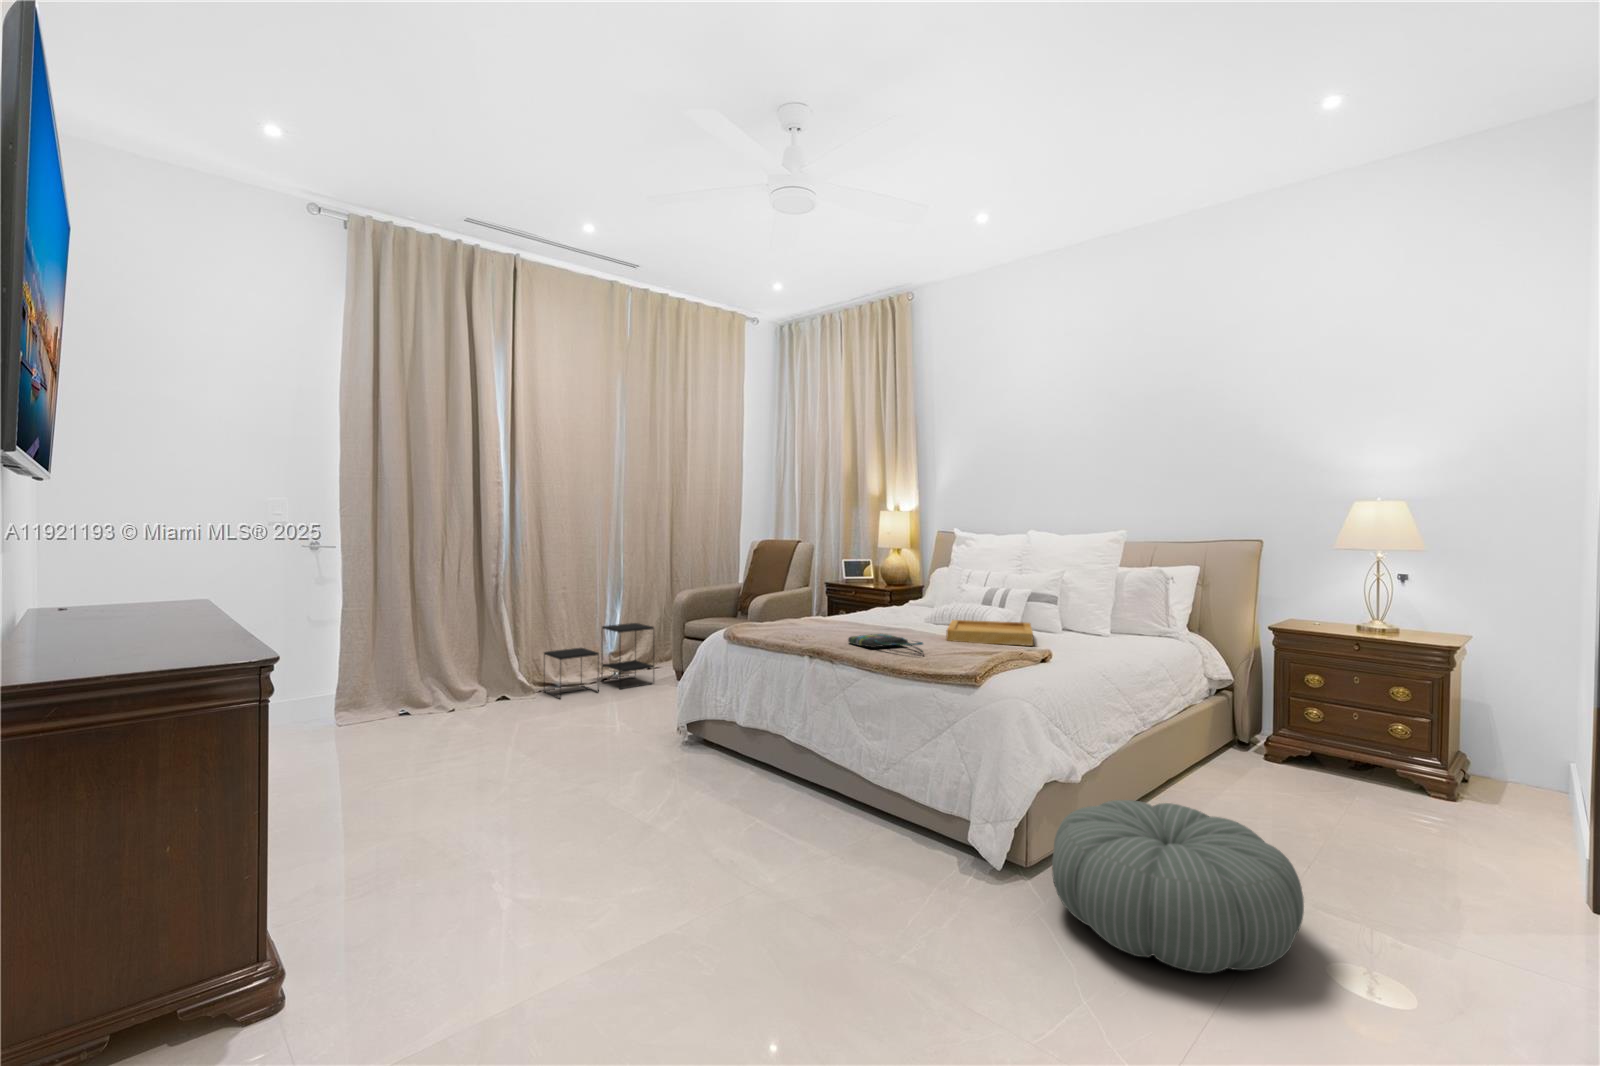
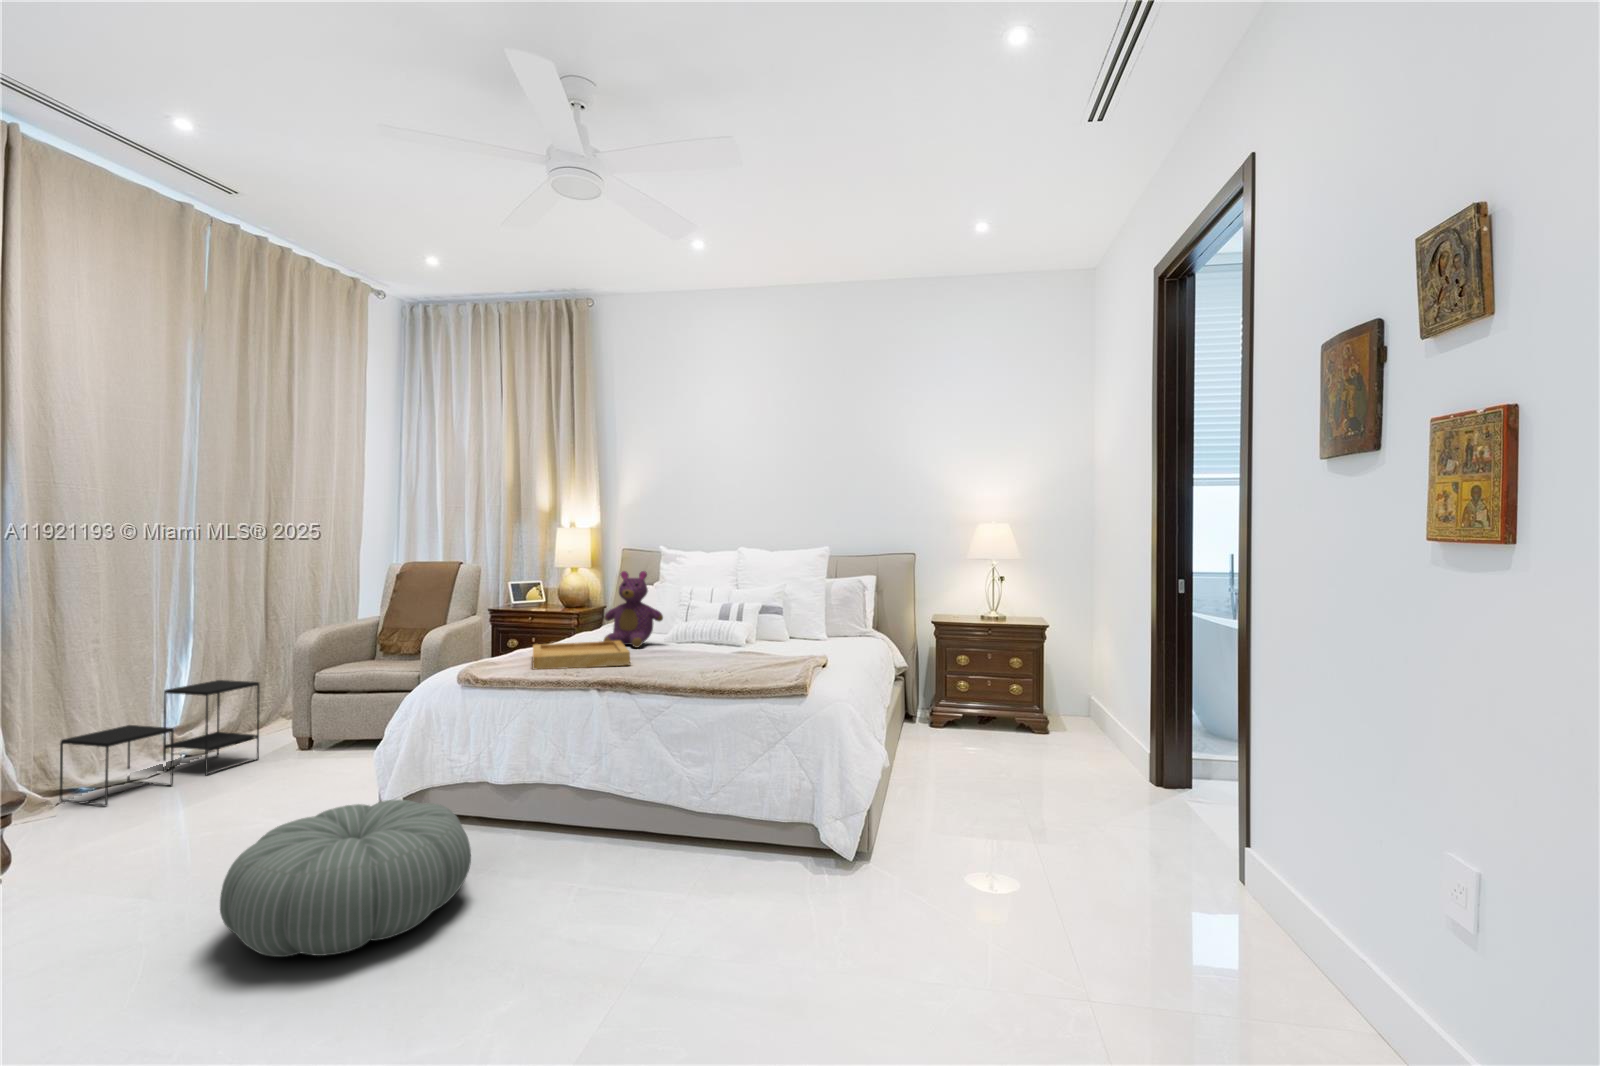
teddy bear: none [863,552,921,625] -> present [603,571,663,647]
tray: present [946,620,1033,646] -> present [533,641,630,669]
tote bag: present [848,634,923,656] -> none [639,656,733,673]
pouf: present [1052,800,1304,973] -> present [220,800,471,957]

